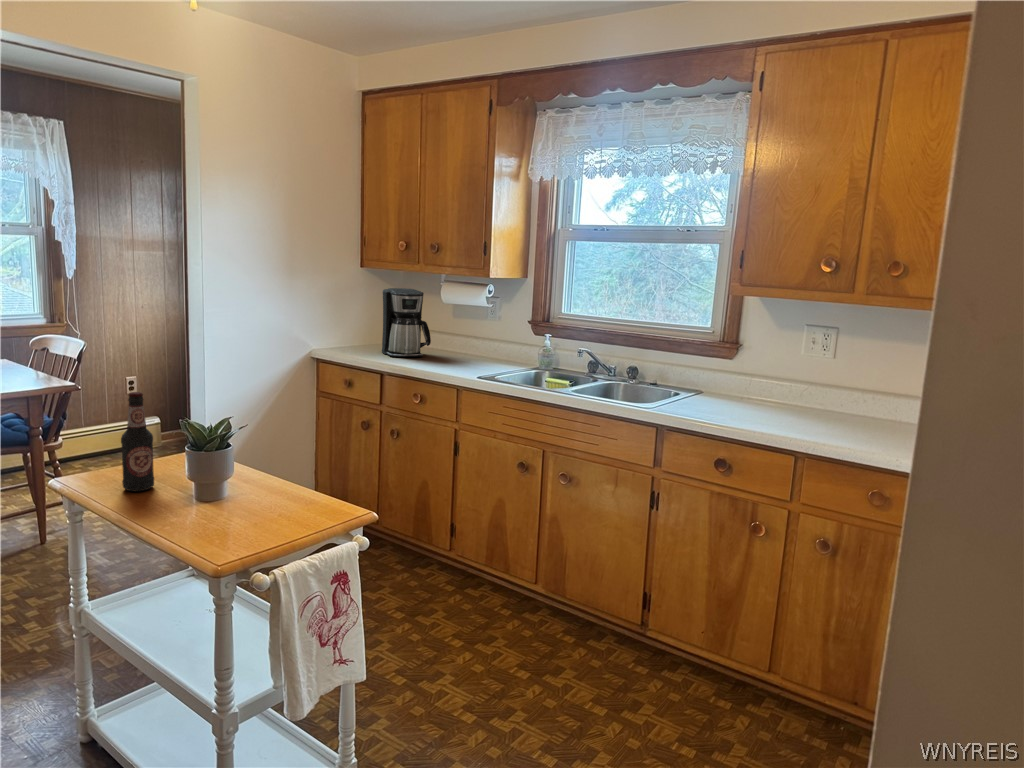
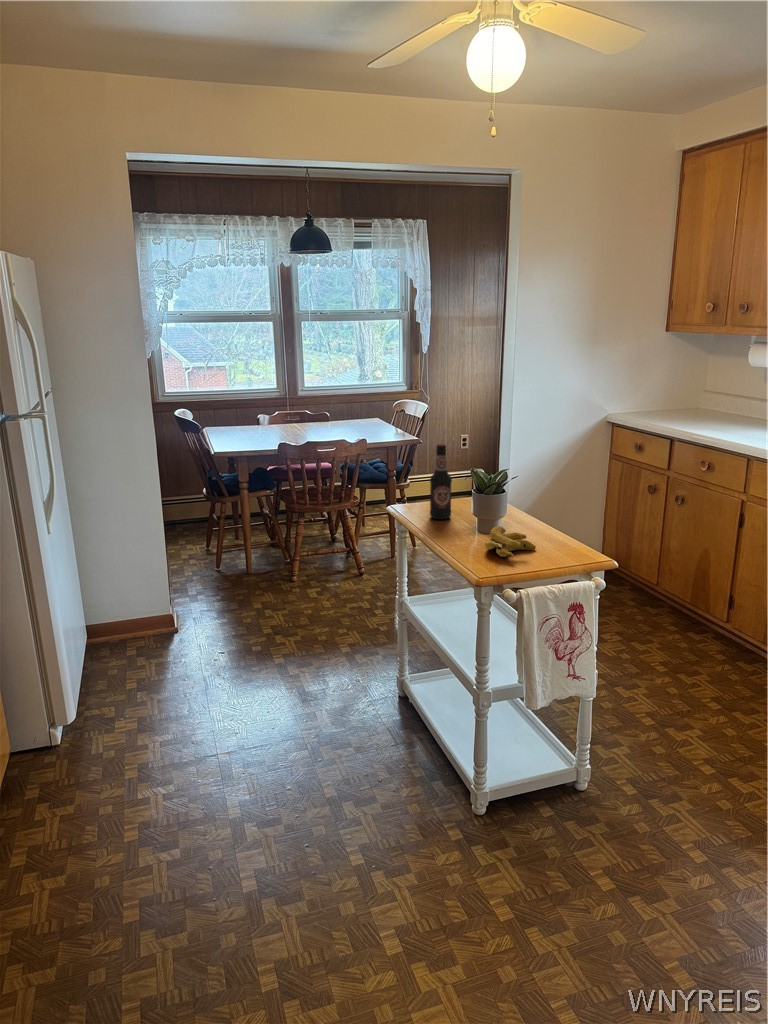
coffee maker: present [382,288,431,357] -> none [678,352,733,423]
banana: none [216,492,281,531] -> present [485,526,536,558]

